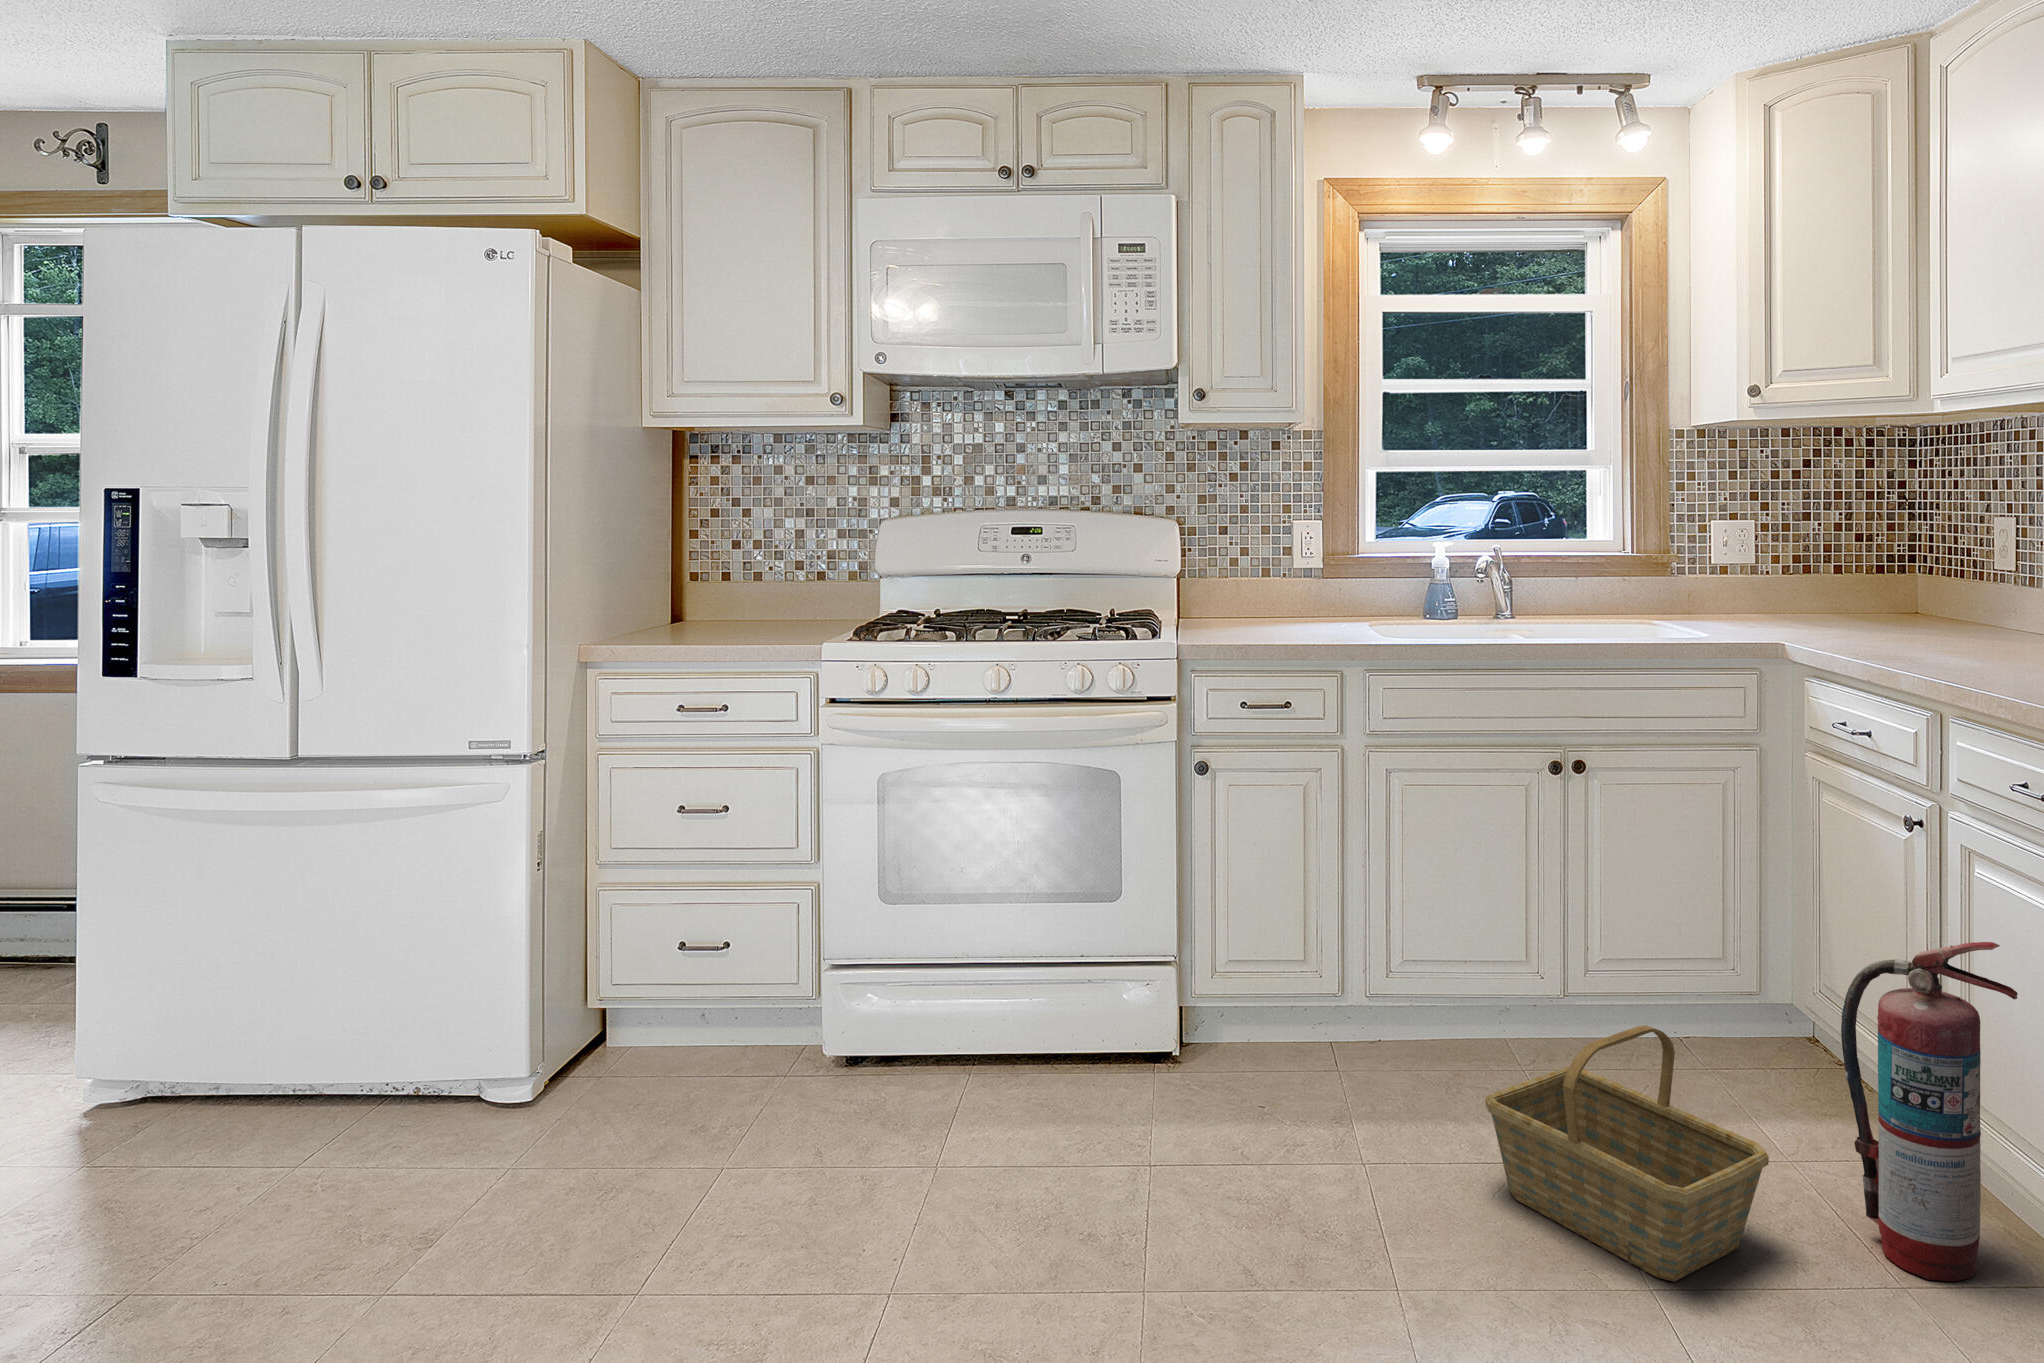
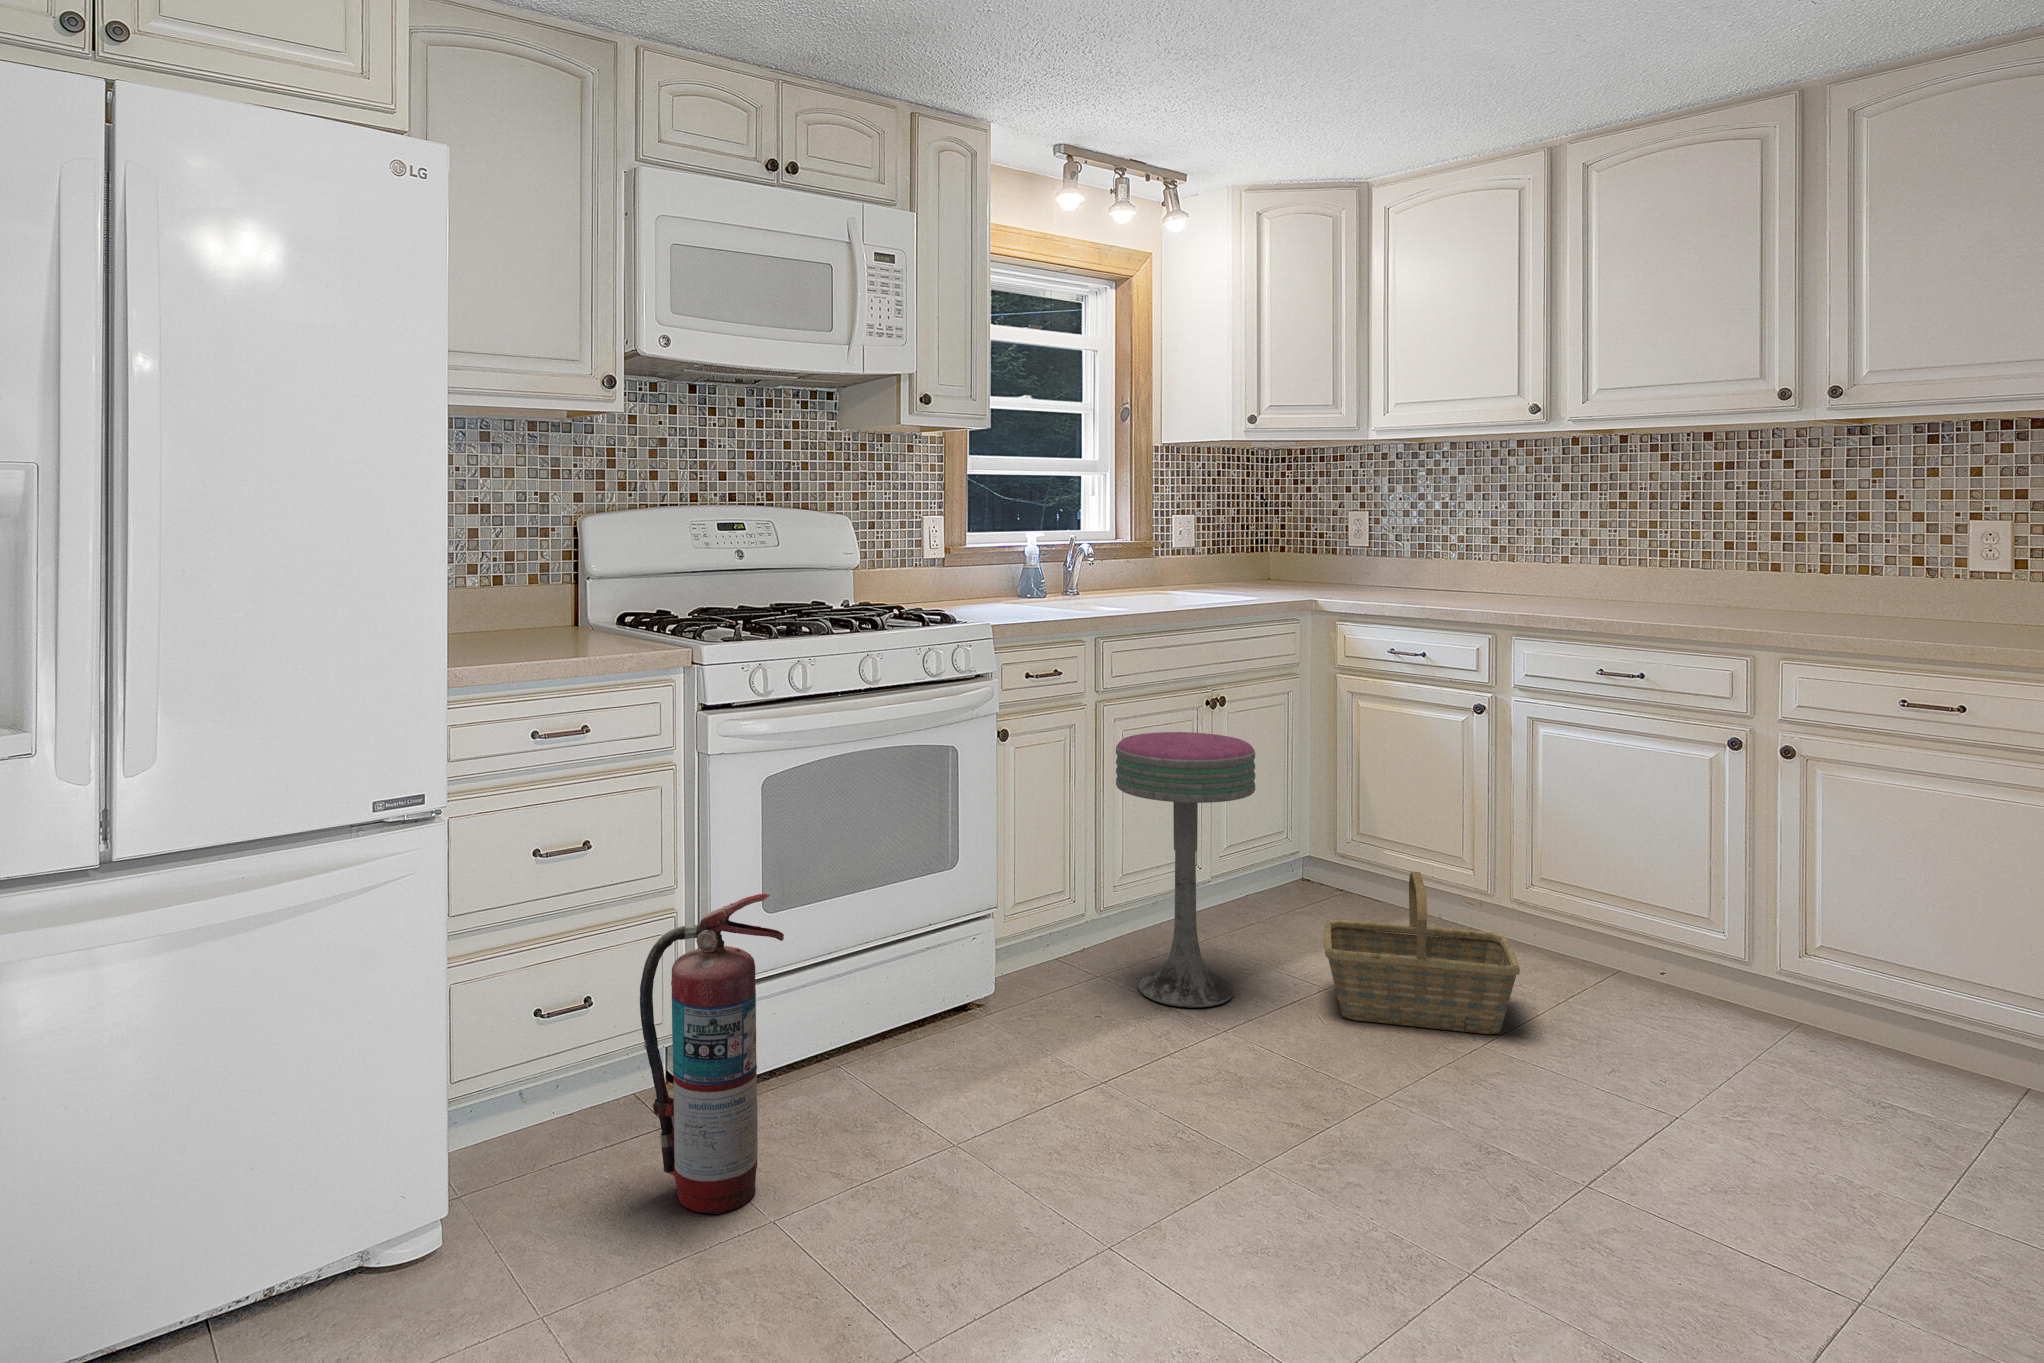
bar stool: none [1311,787,1481,1132] -> present [1116,732,1255,1008]
fire extinguisher: present [1841,942,2018,1281] -> present [640,894,784,1214]

